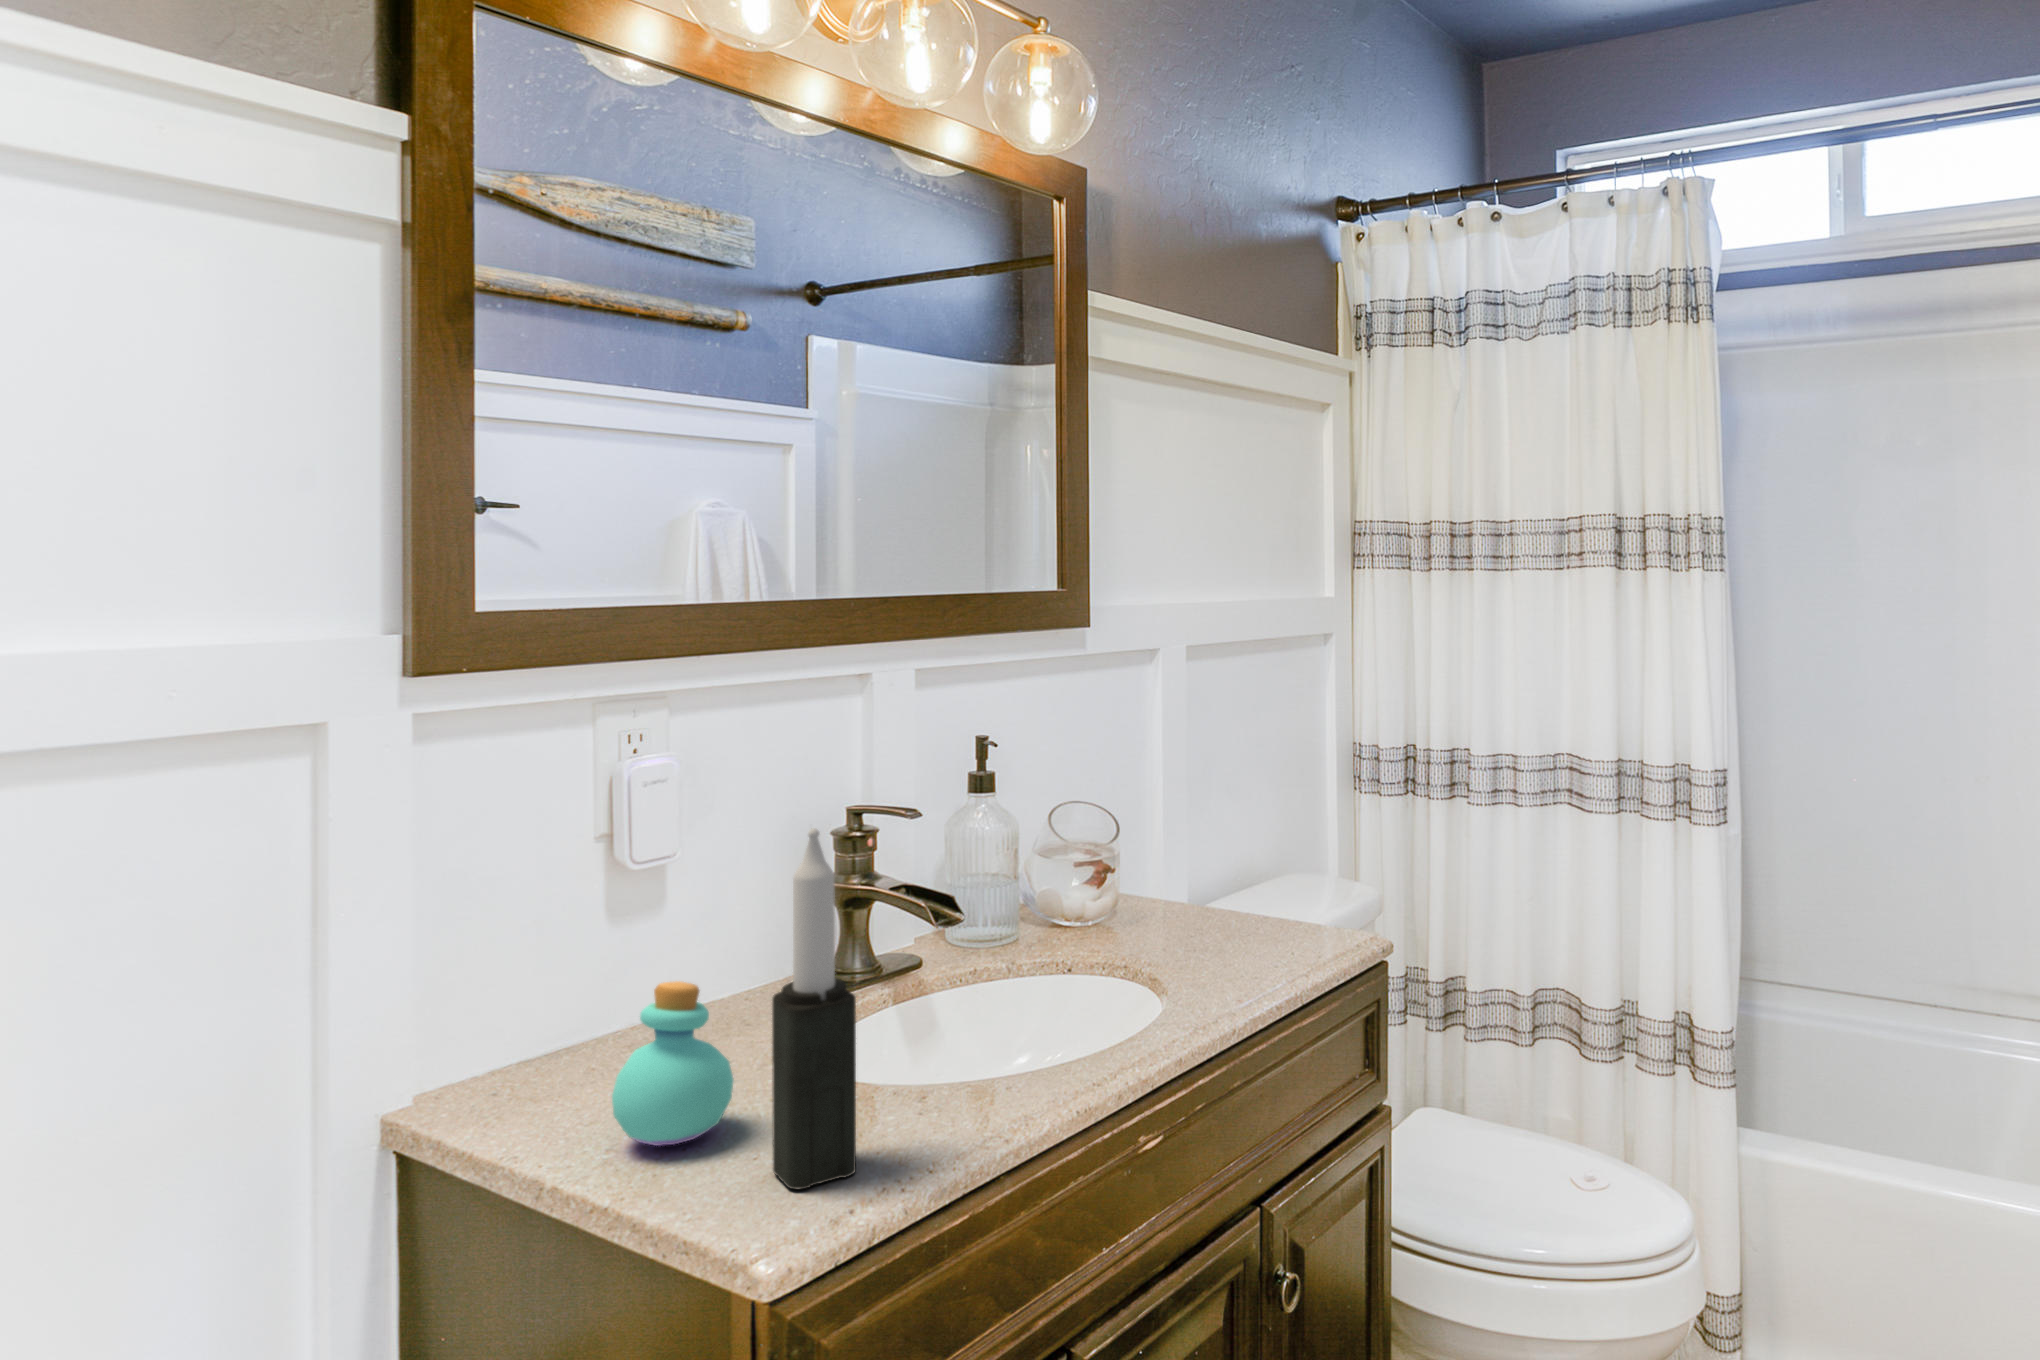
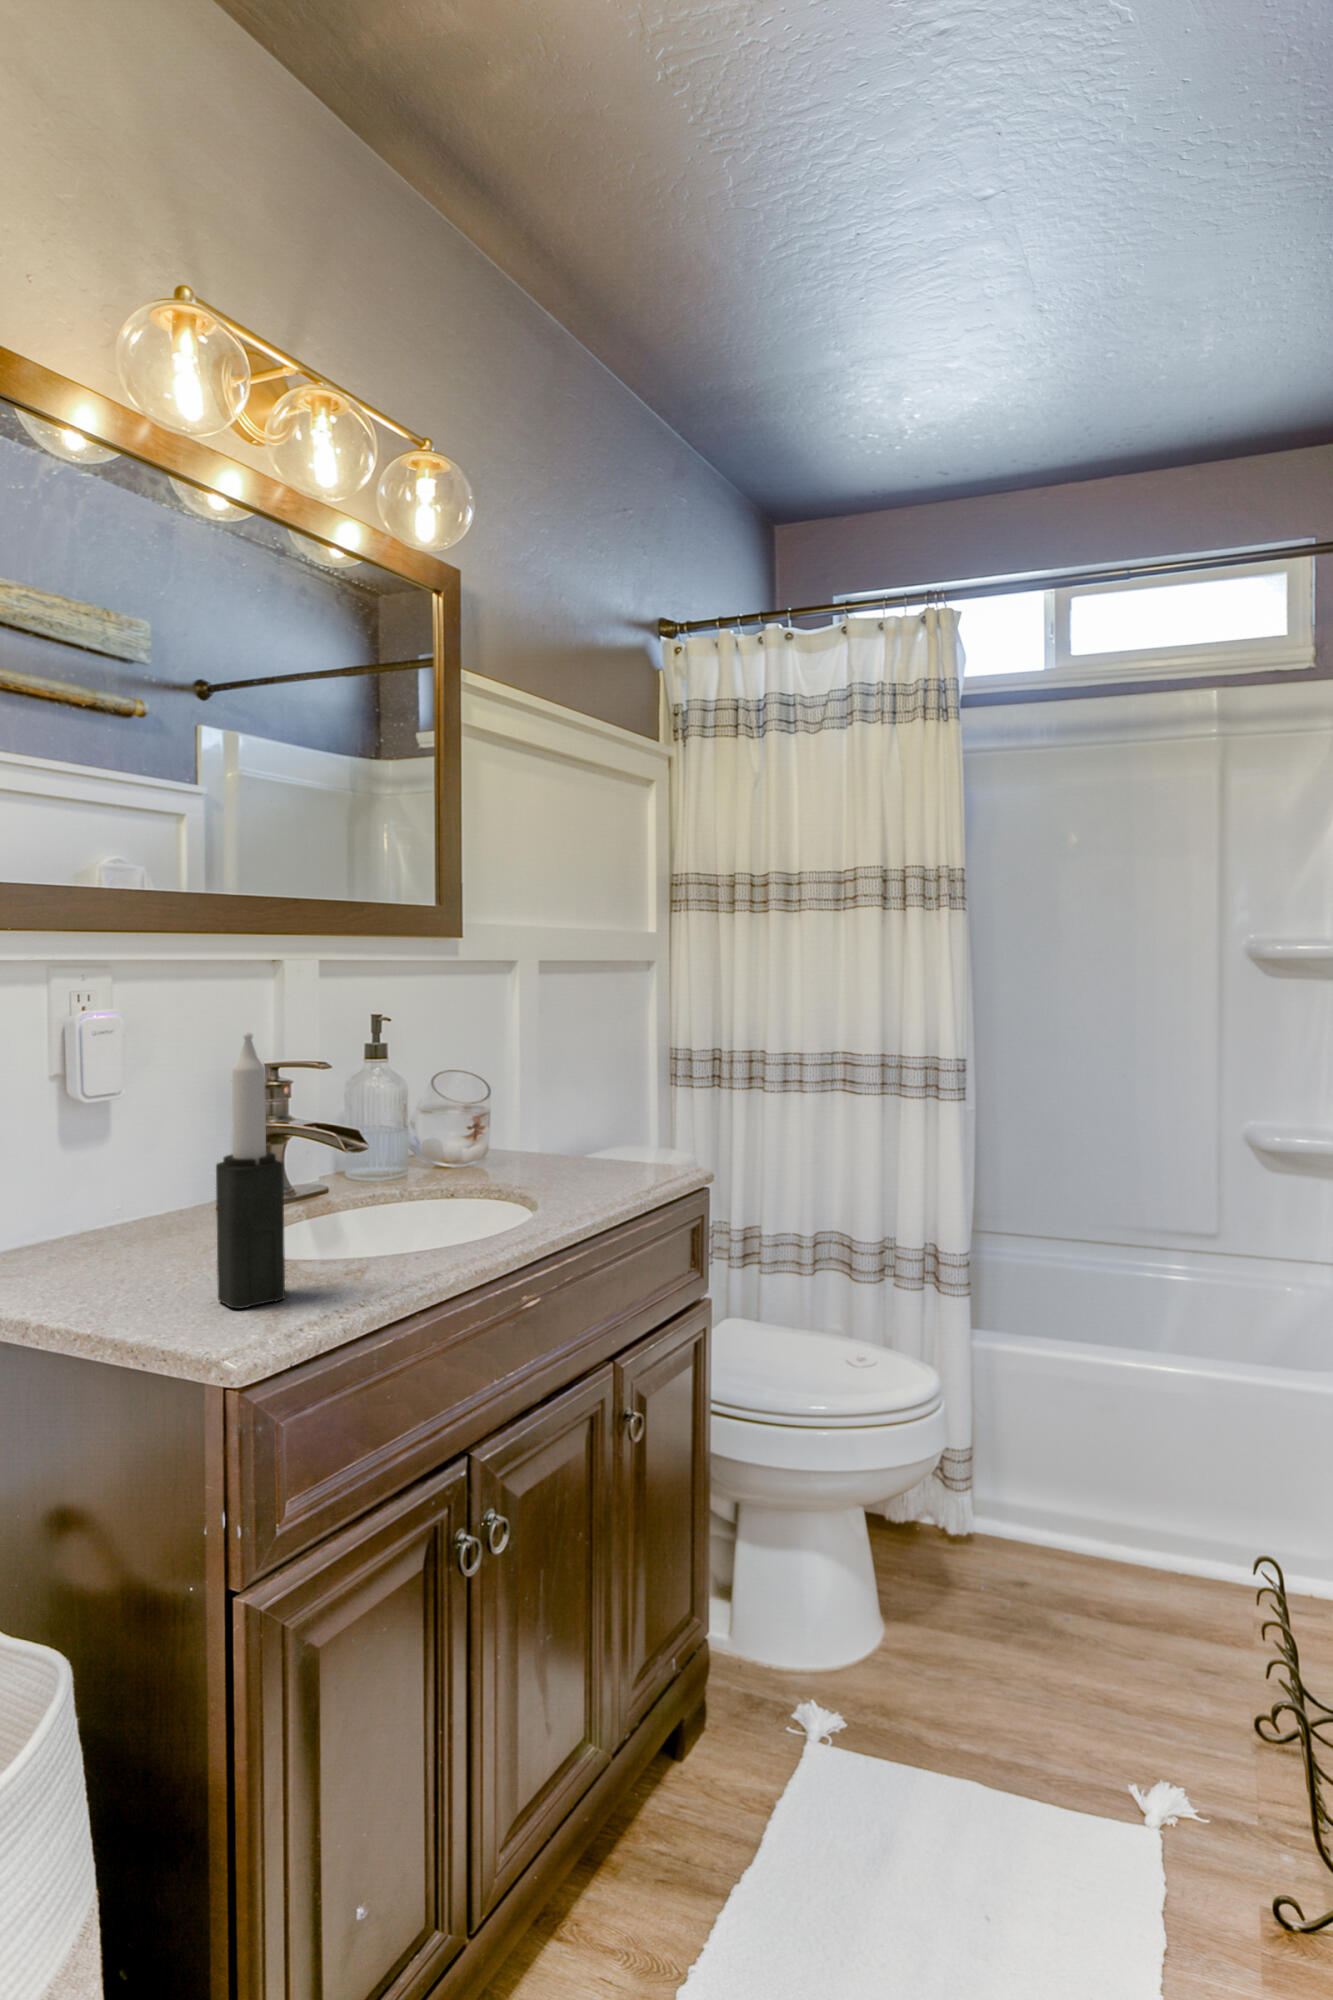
perfume bottle: present [612,981,734,1146] -> none [83,1164,183,1290]

